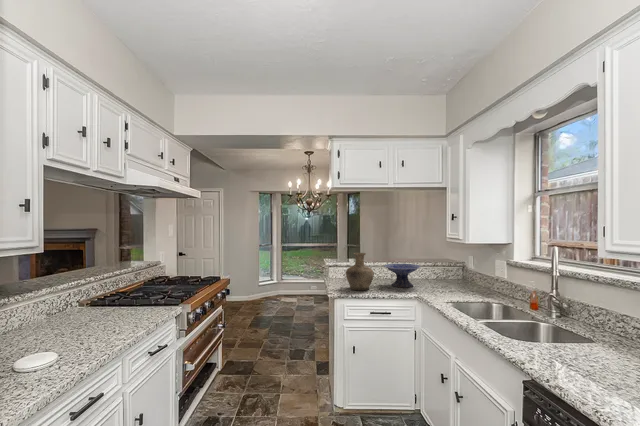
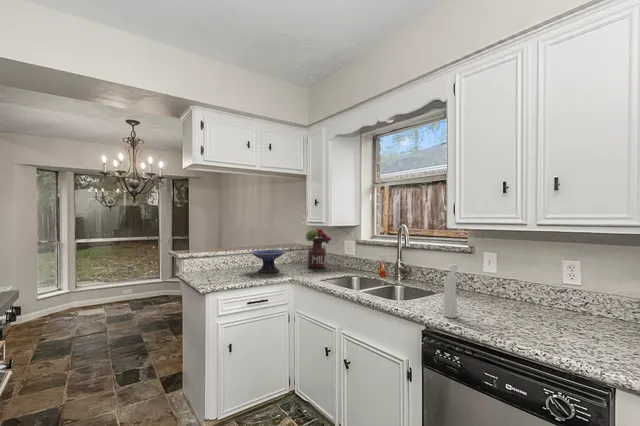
flower arrangement: none [444,244,476,288] -> present [305,228,331,268]
vase: present [346,253,374,291] -> none [214,240,245,280]
pepper mill: none [567,308,604,385] -> present [443,264,459,318]

